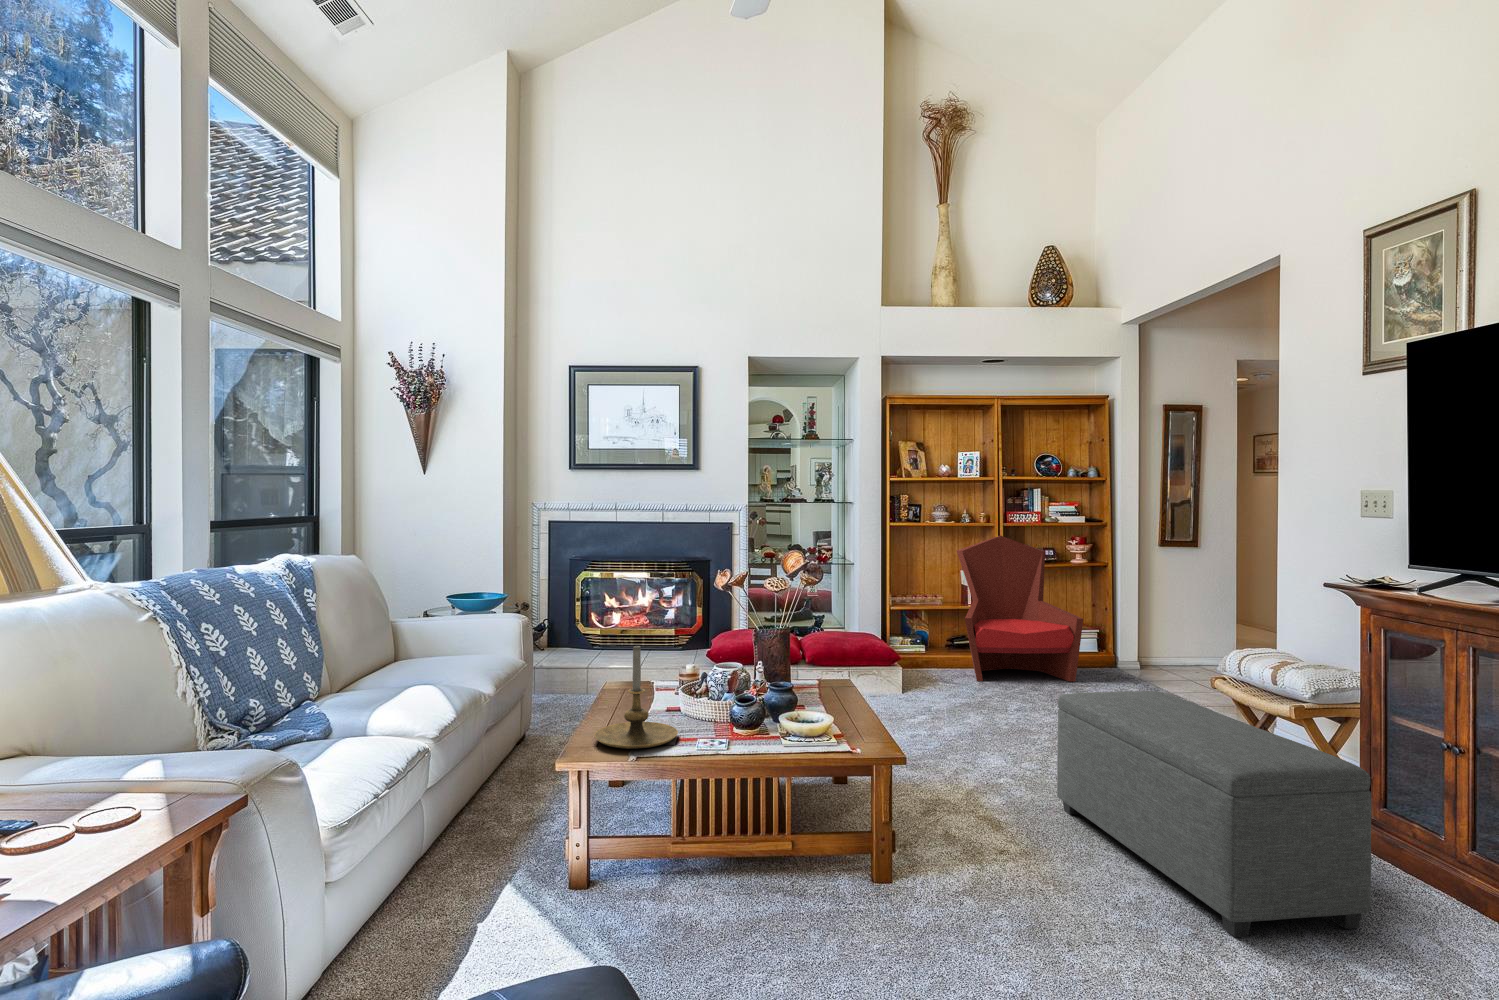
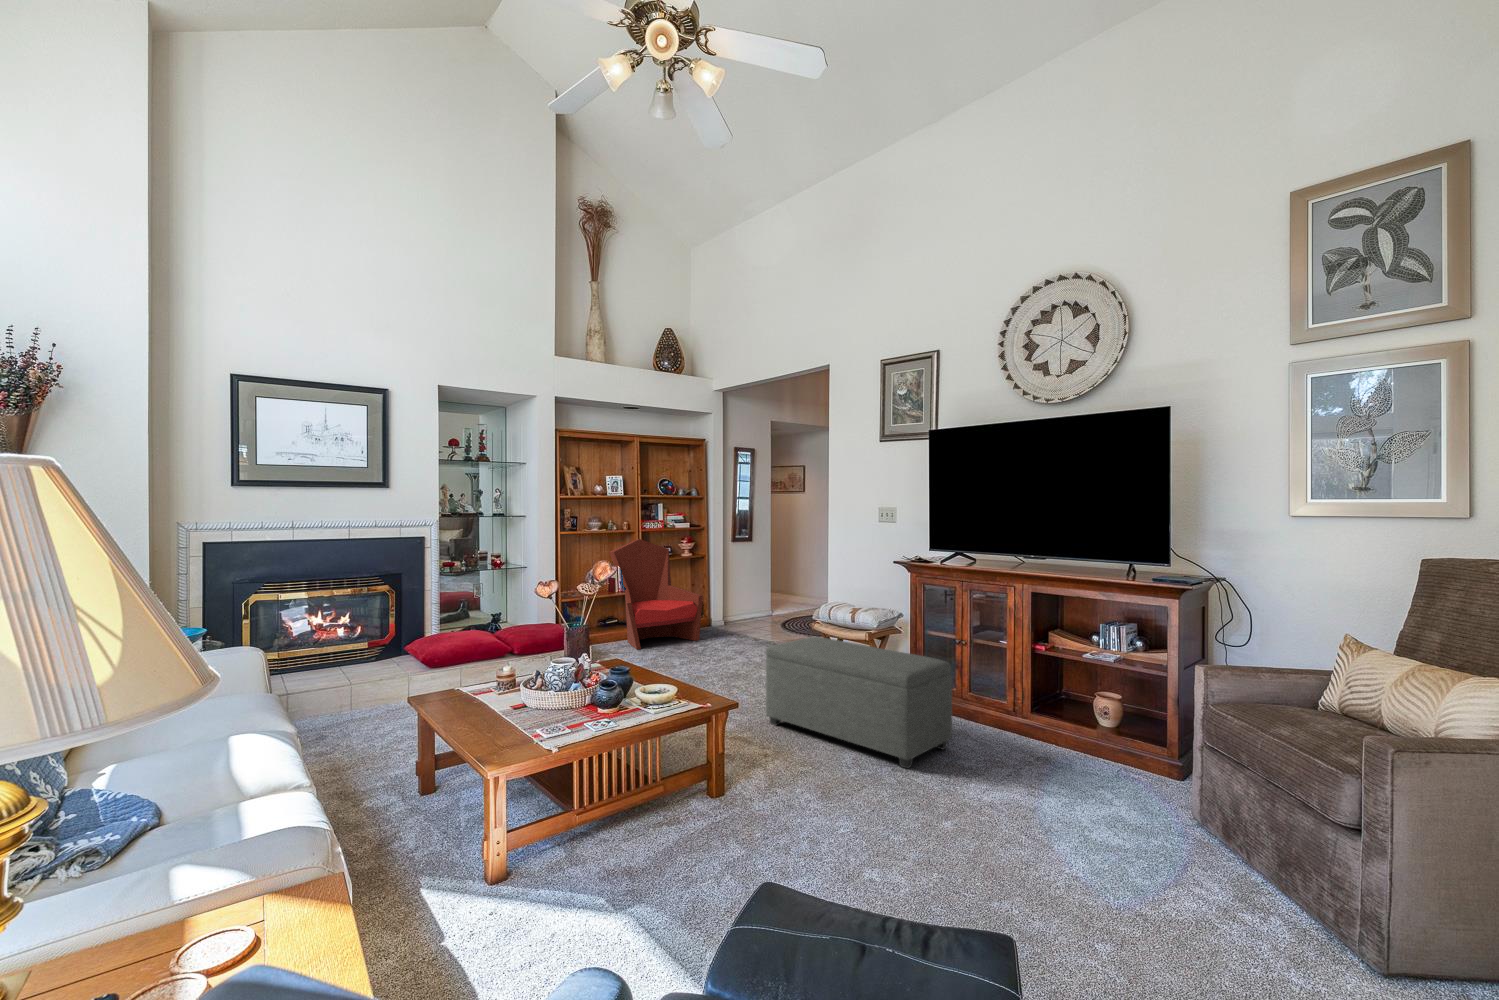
candle holder: present [594,646,678,749] -> none [488,653,563,744]

